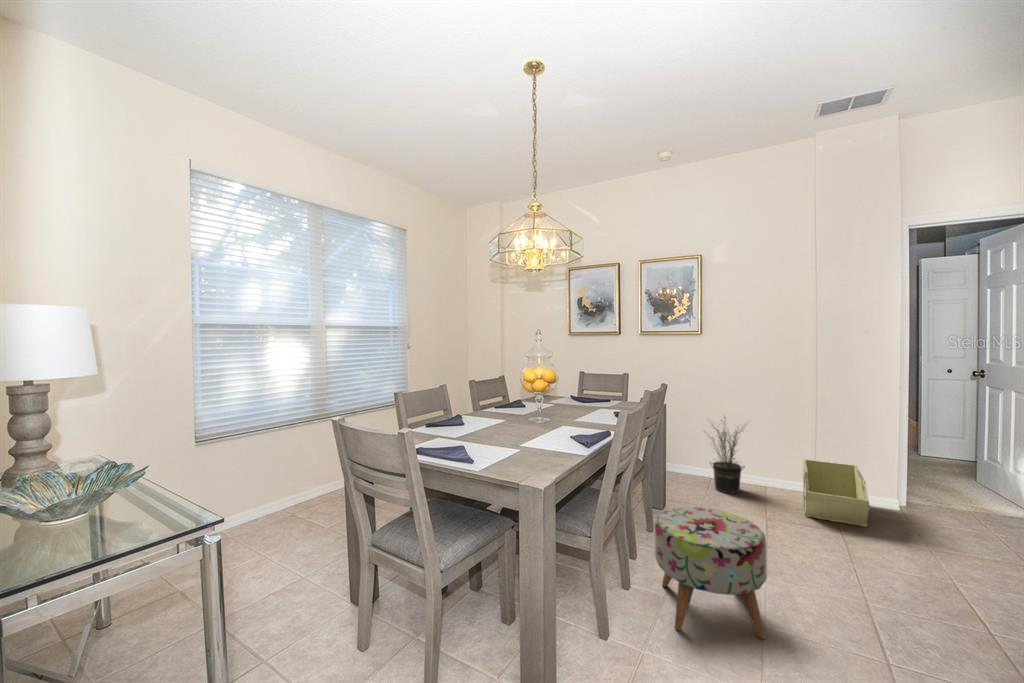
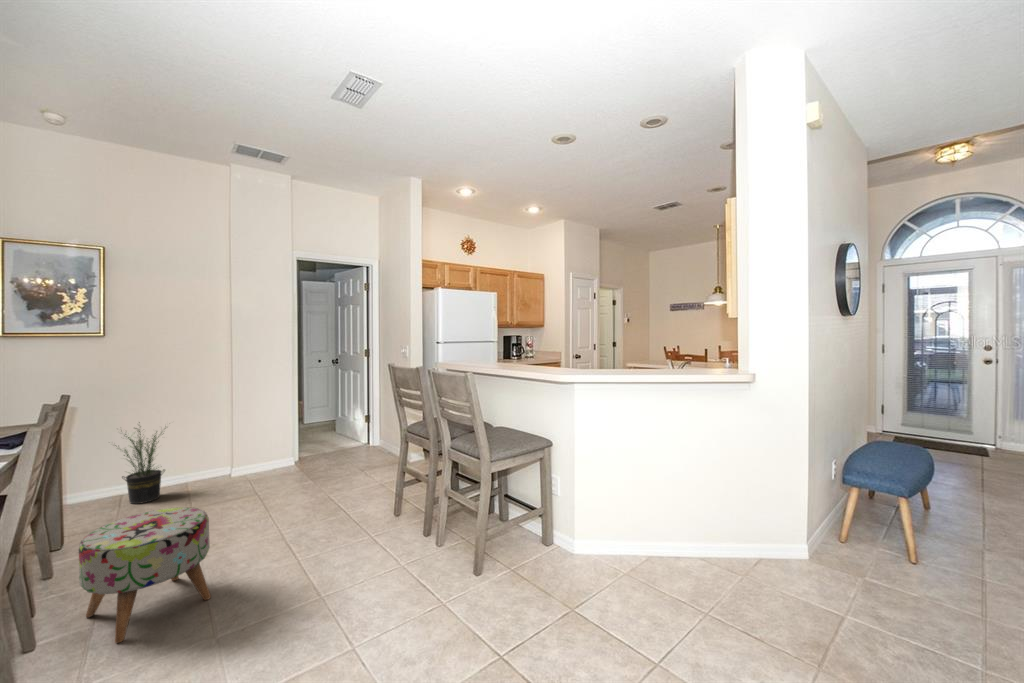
storage bin: present [803,459,870,527] -> none [223,442,277,495]

